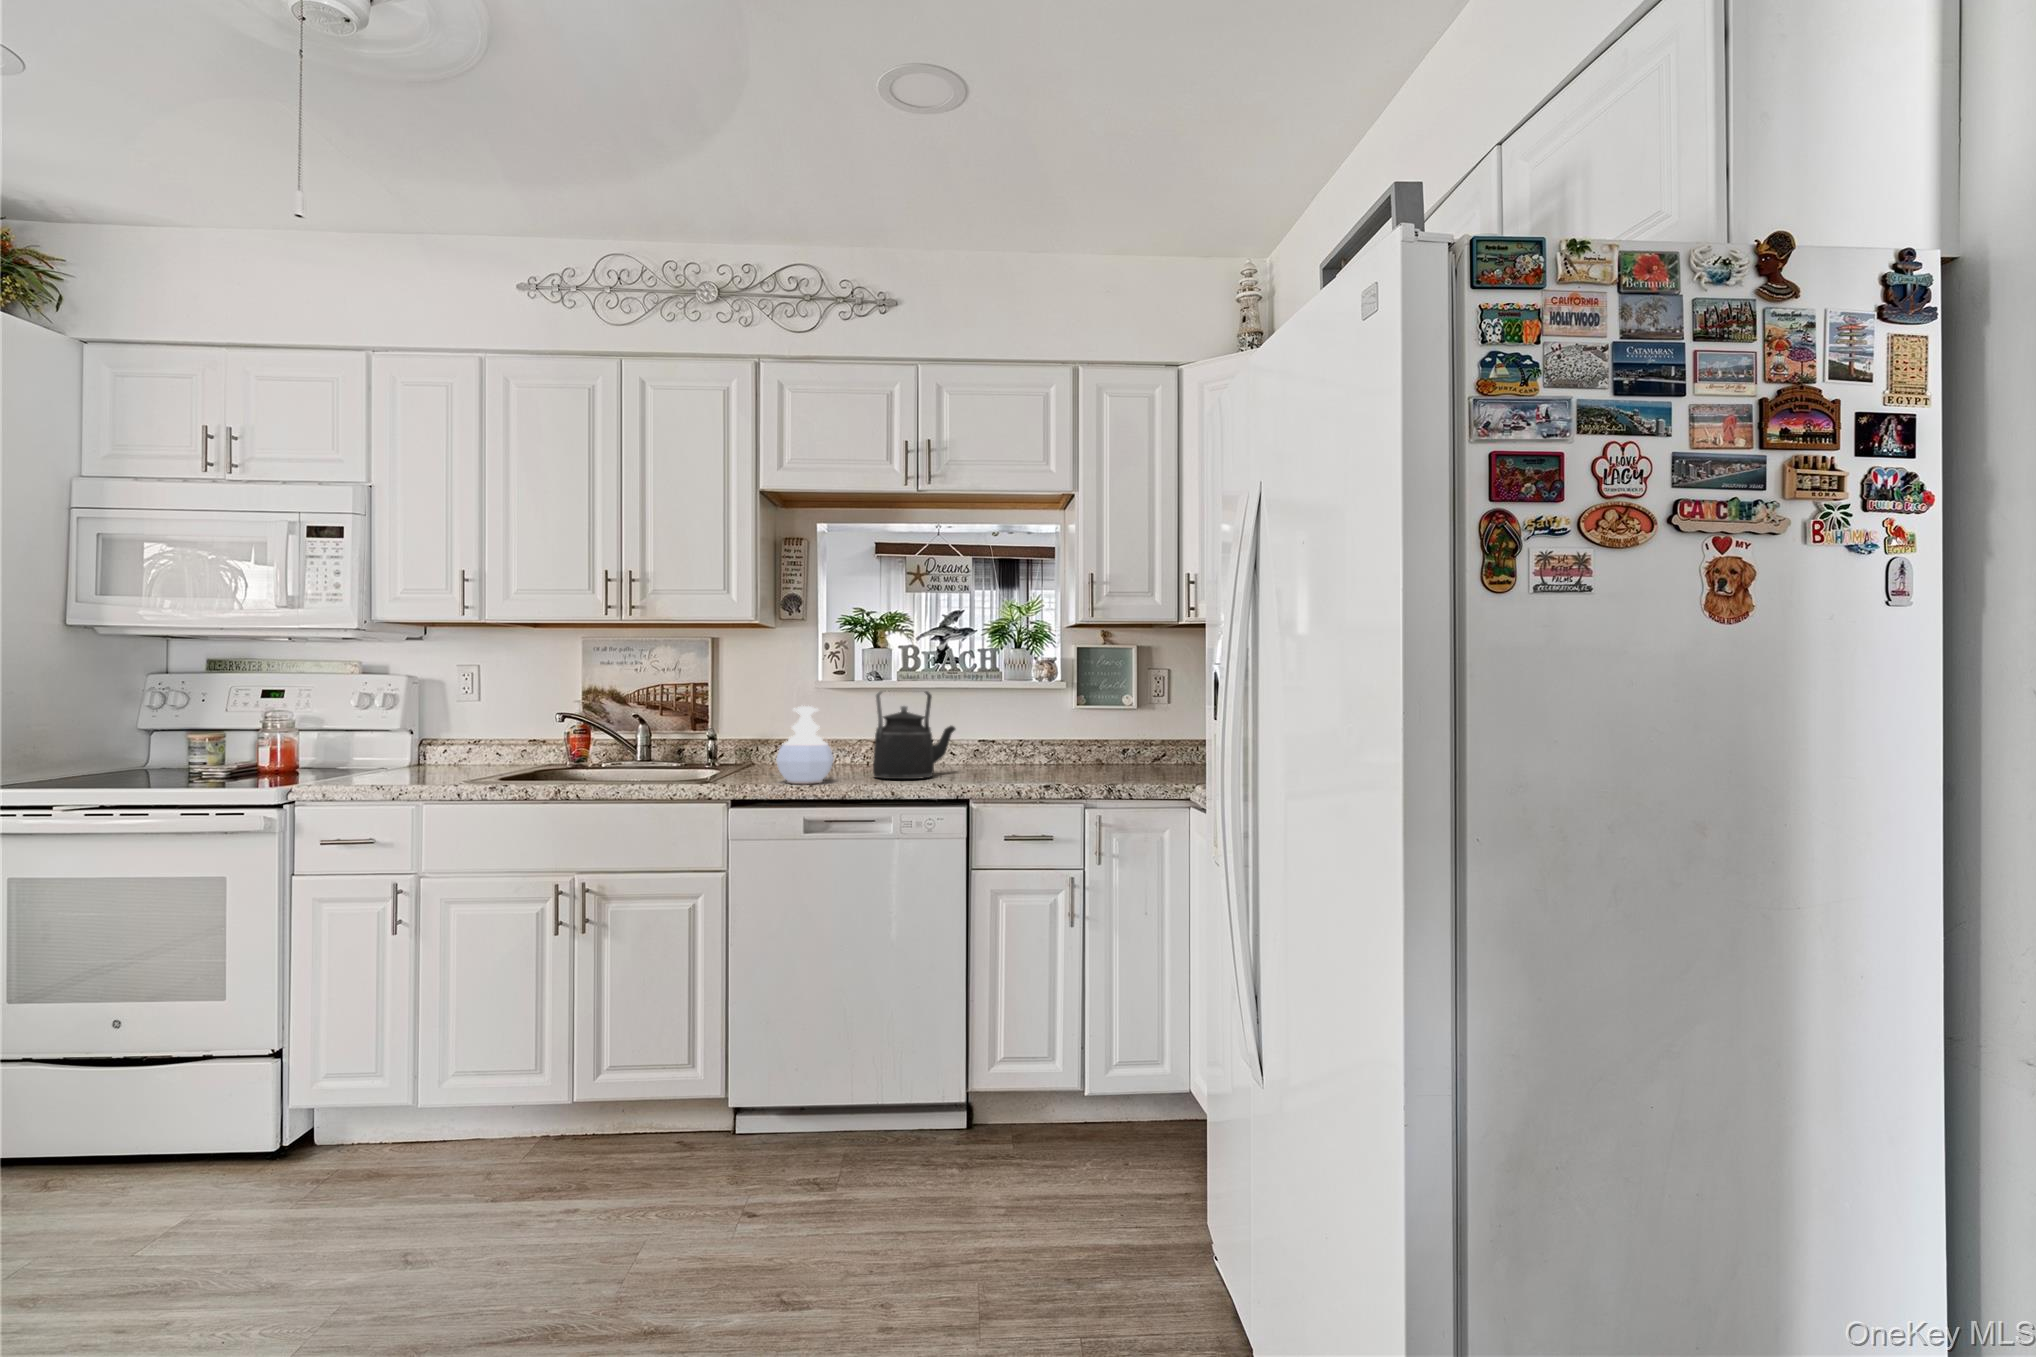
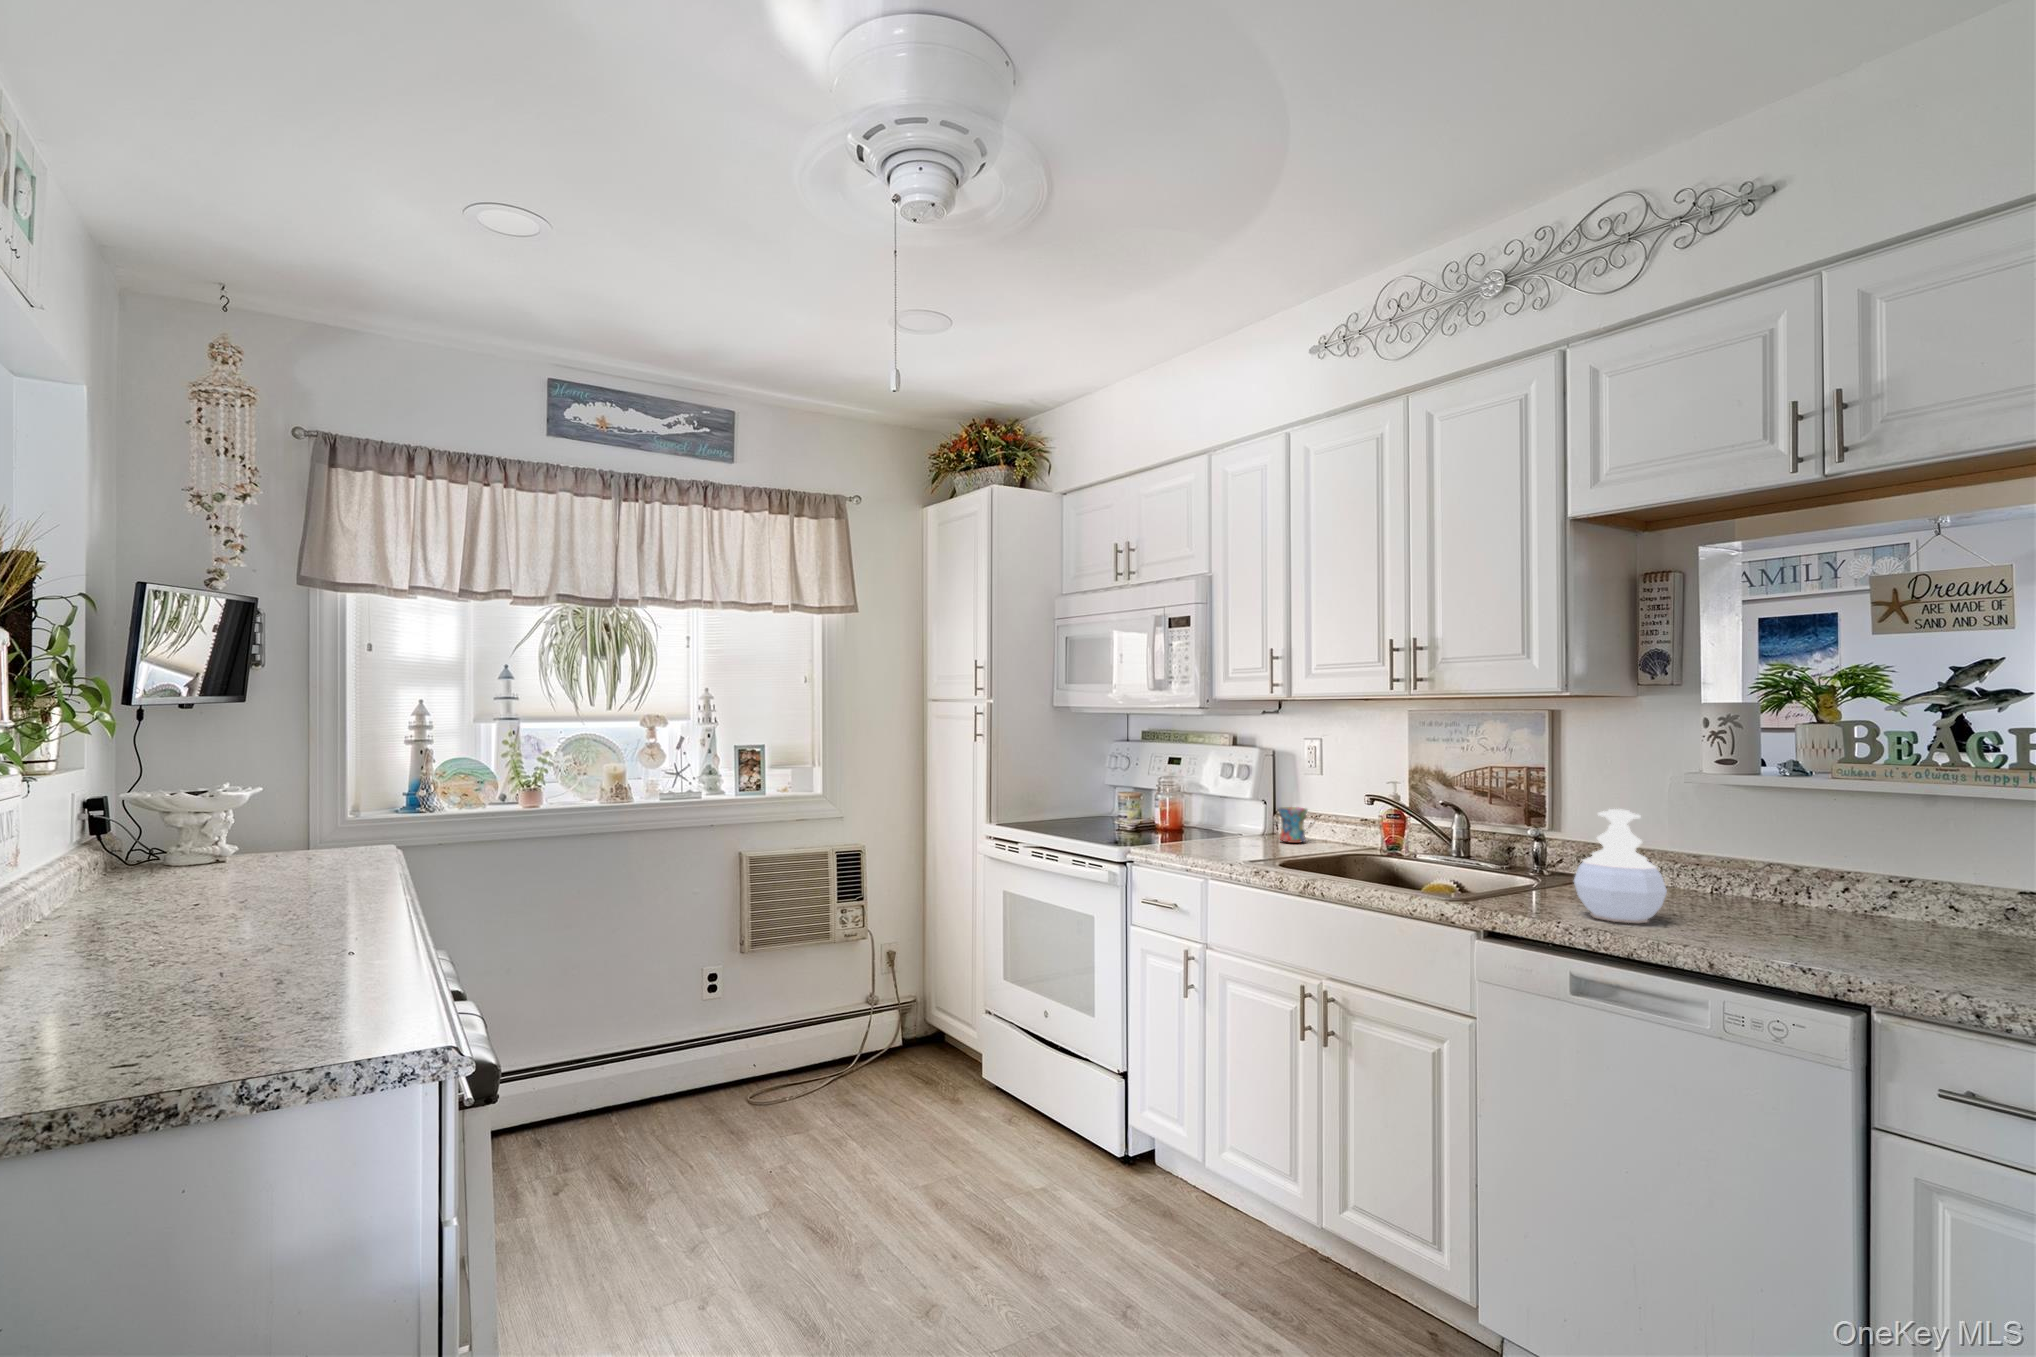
kettle: present [873,691,955,779] -> none [1746,794,1935,946]
mug: none [436,735,479,769] -> present [1278,807,1309,843]

